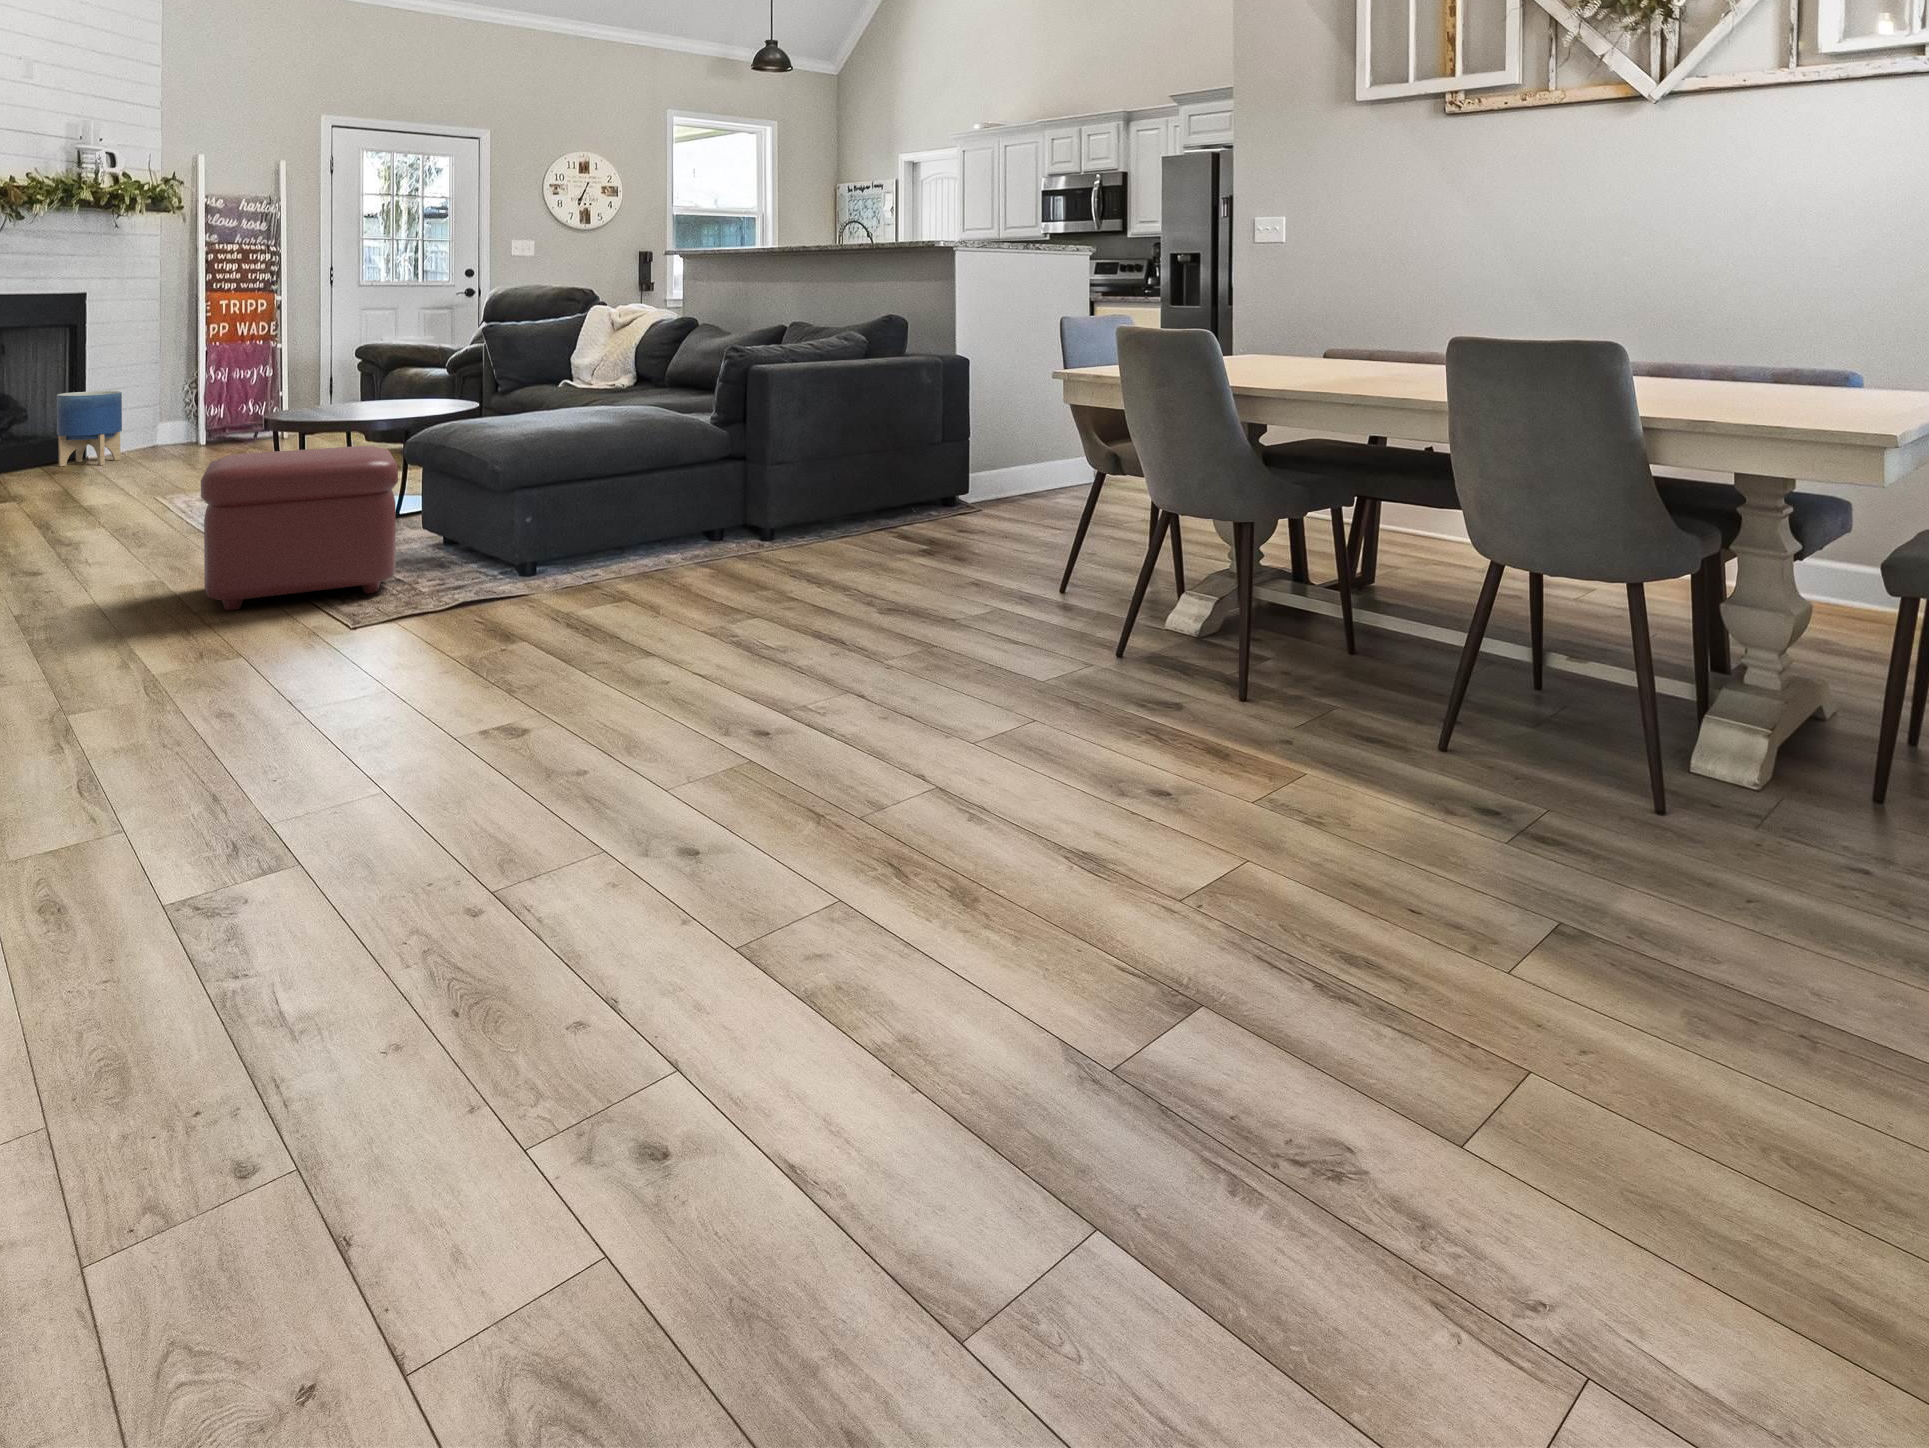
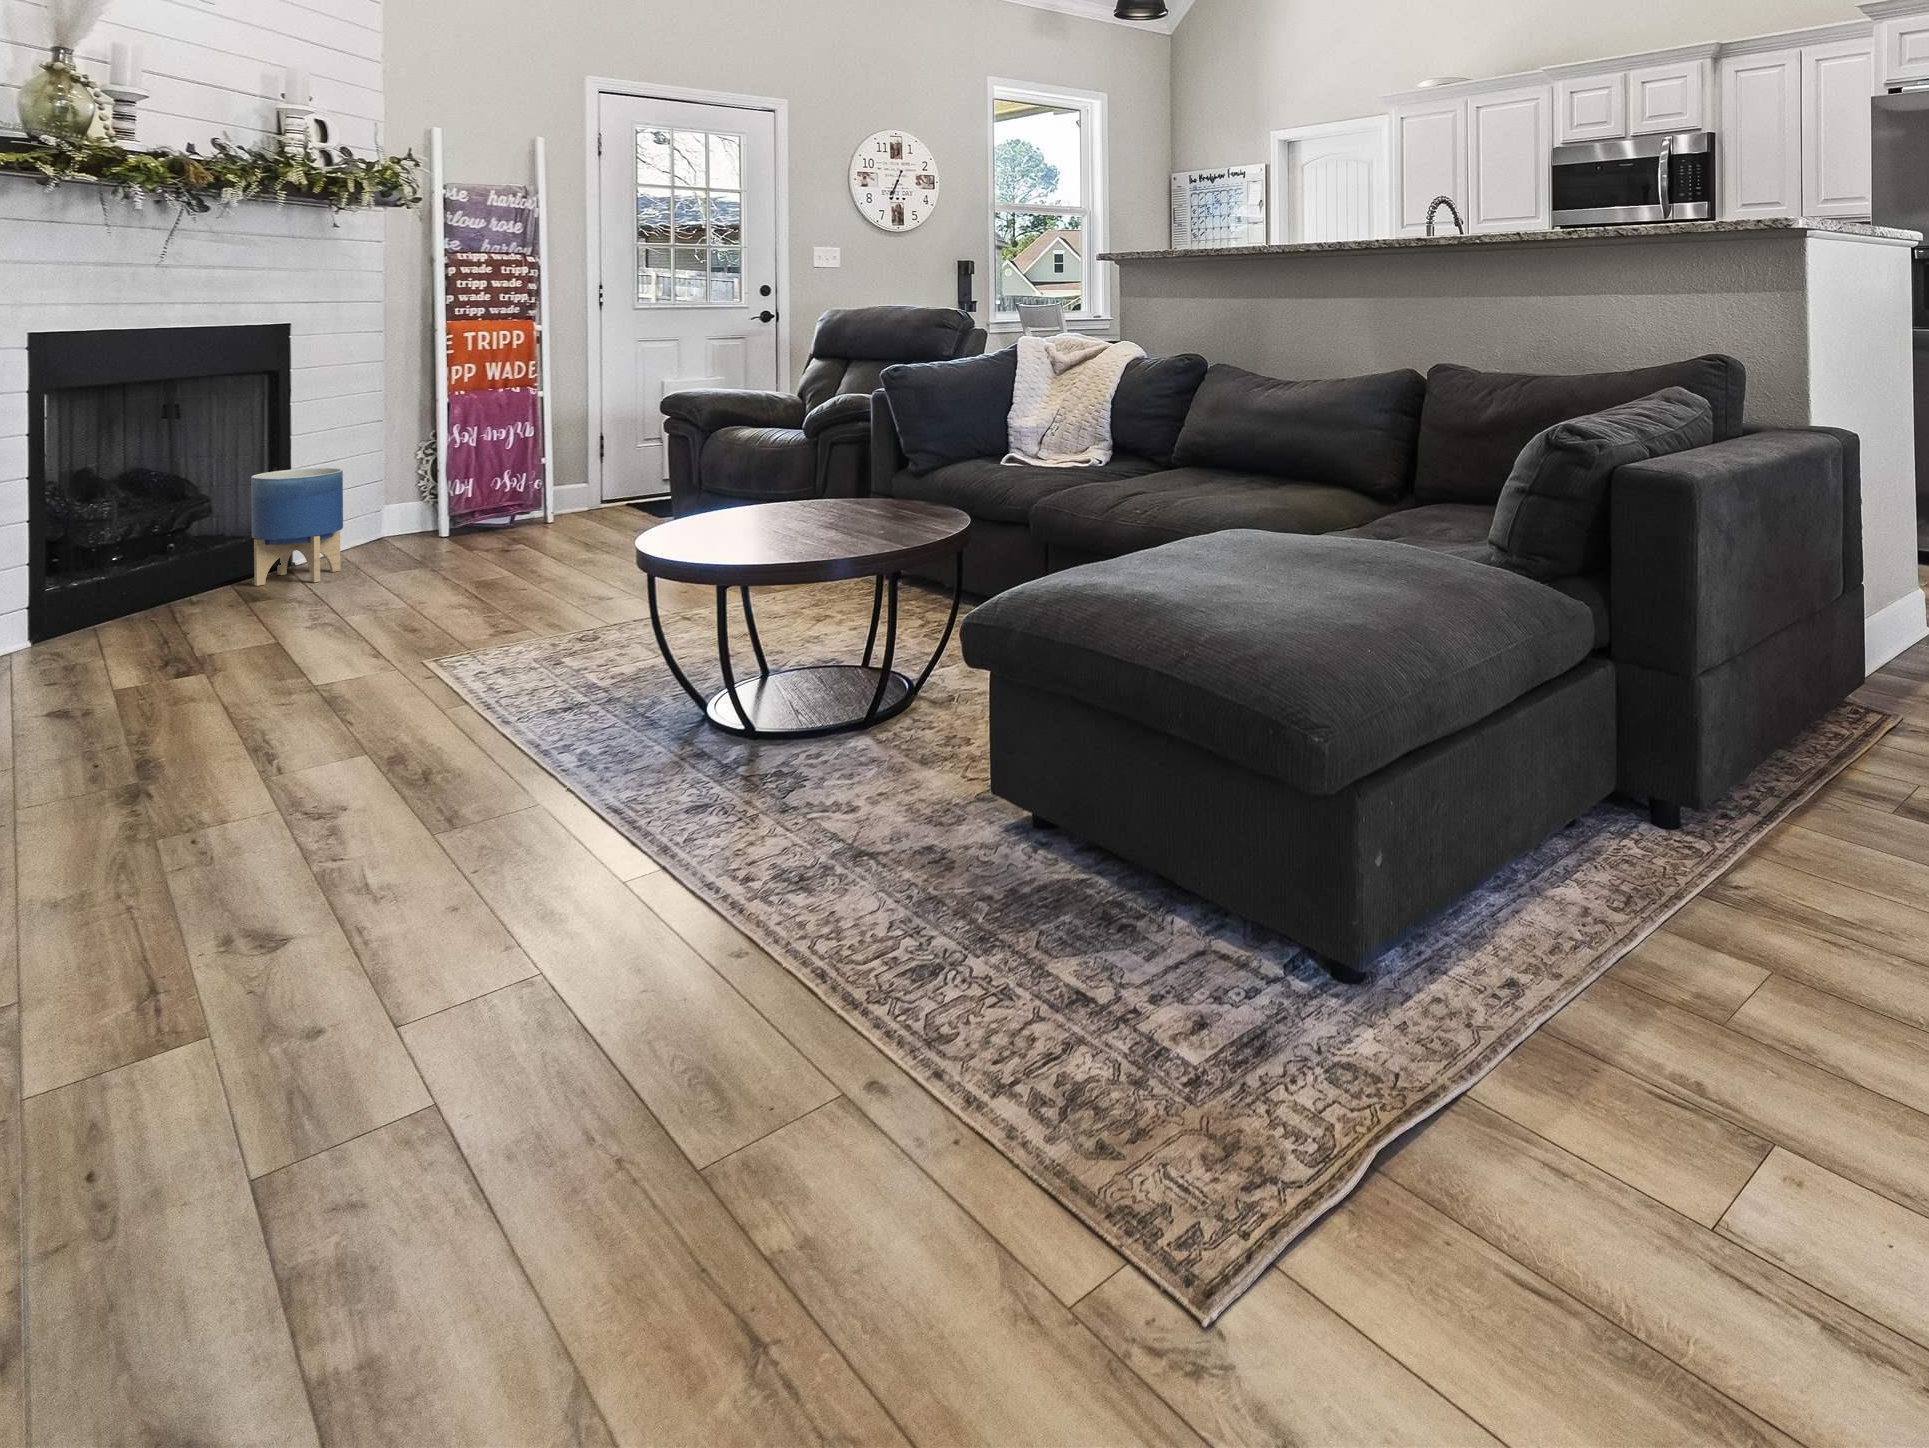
ottoman: present [201,446,398,610] -> none [664,667,1131,1203]

